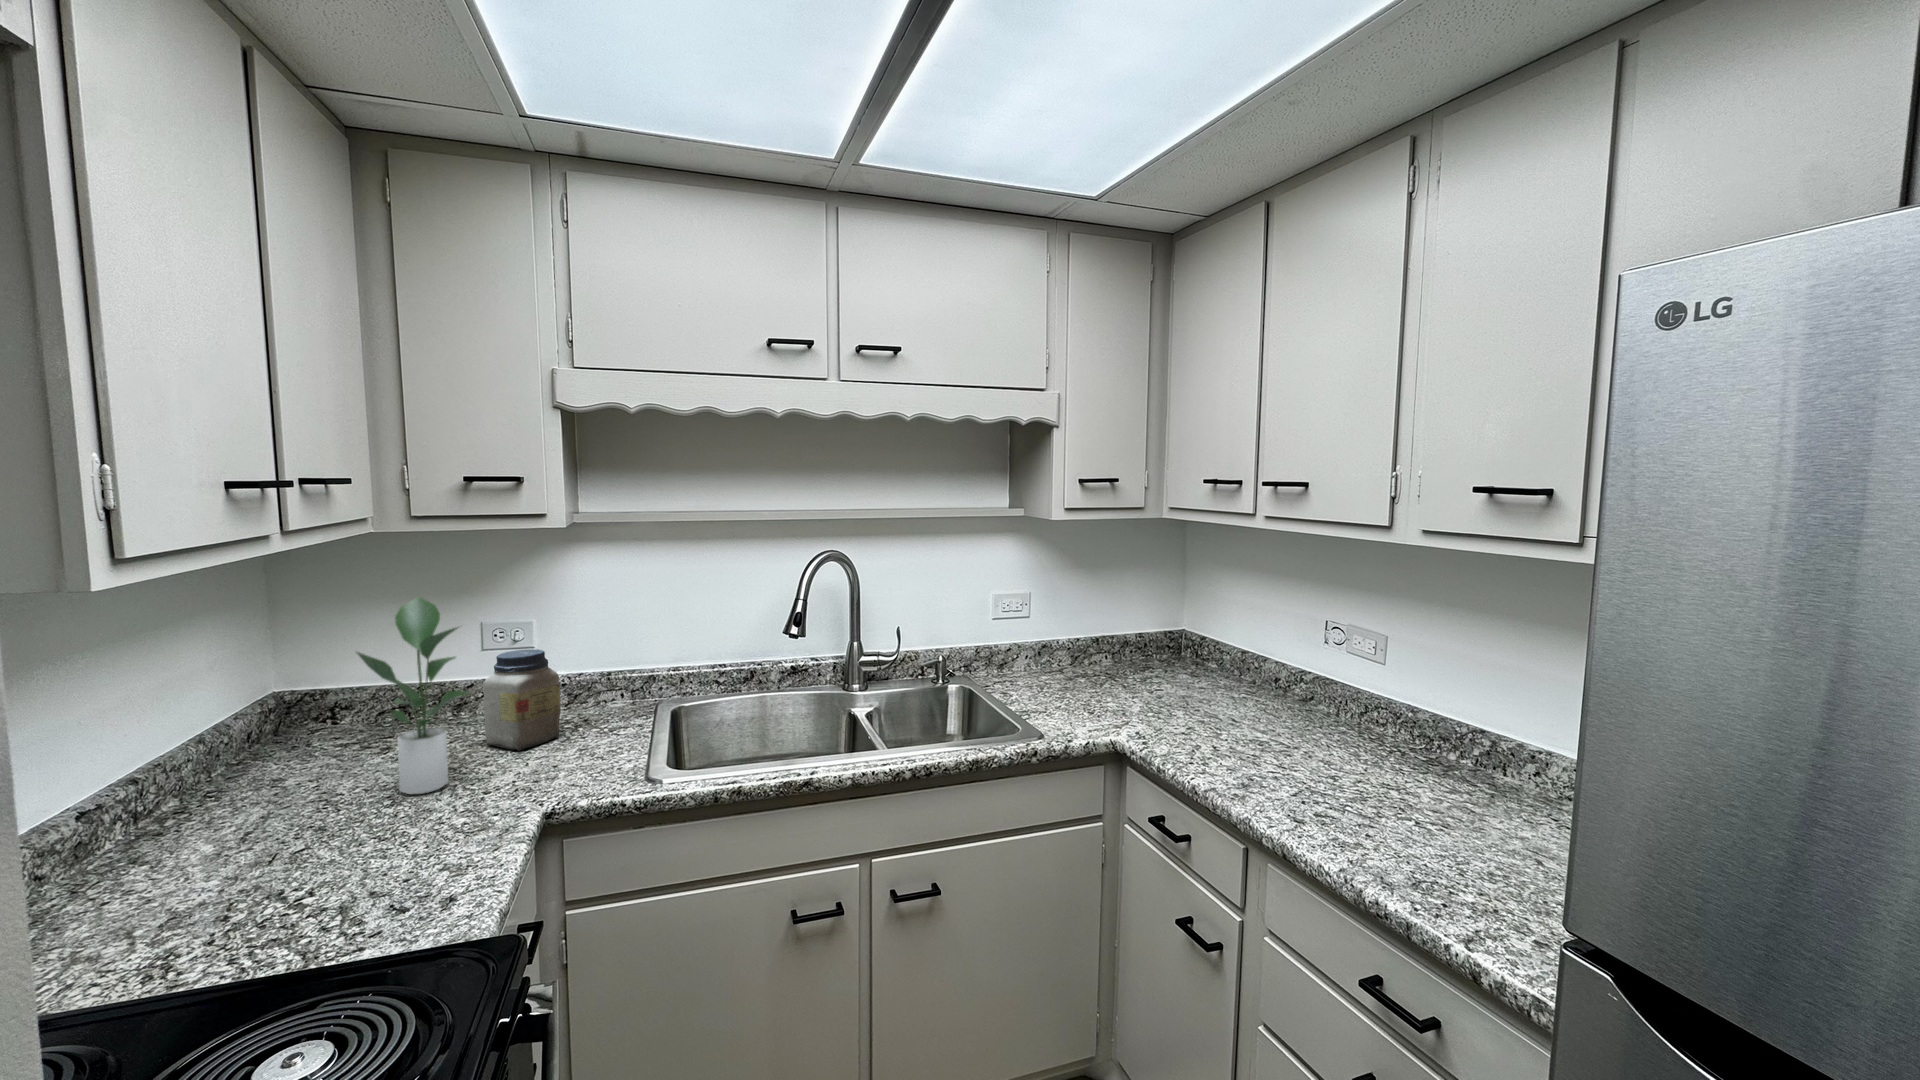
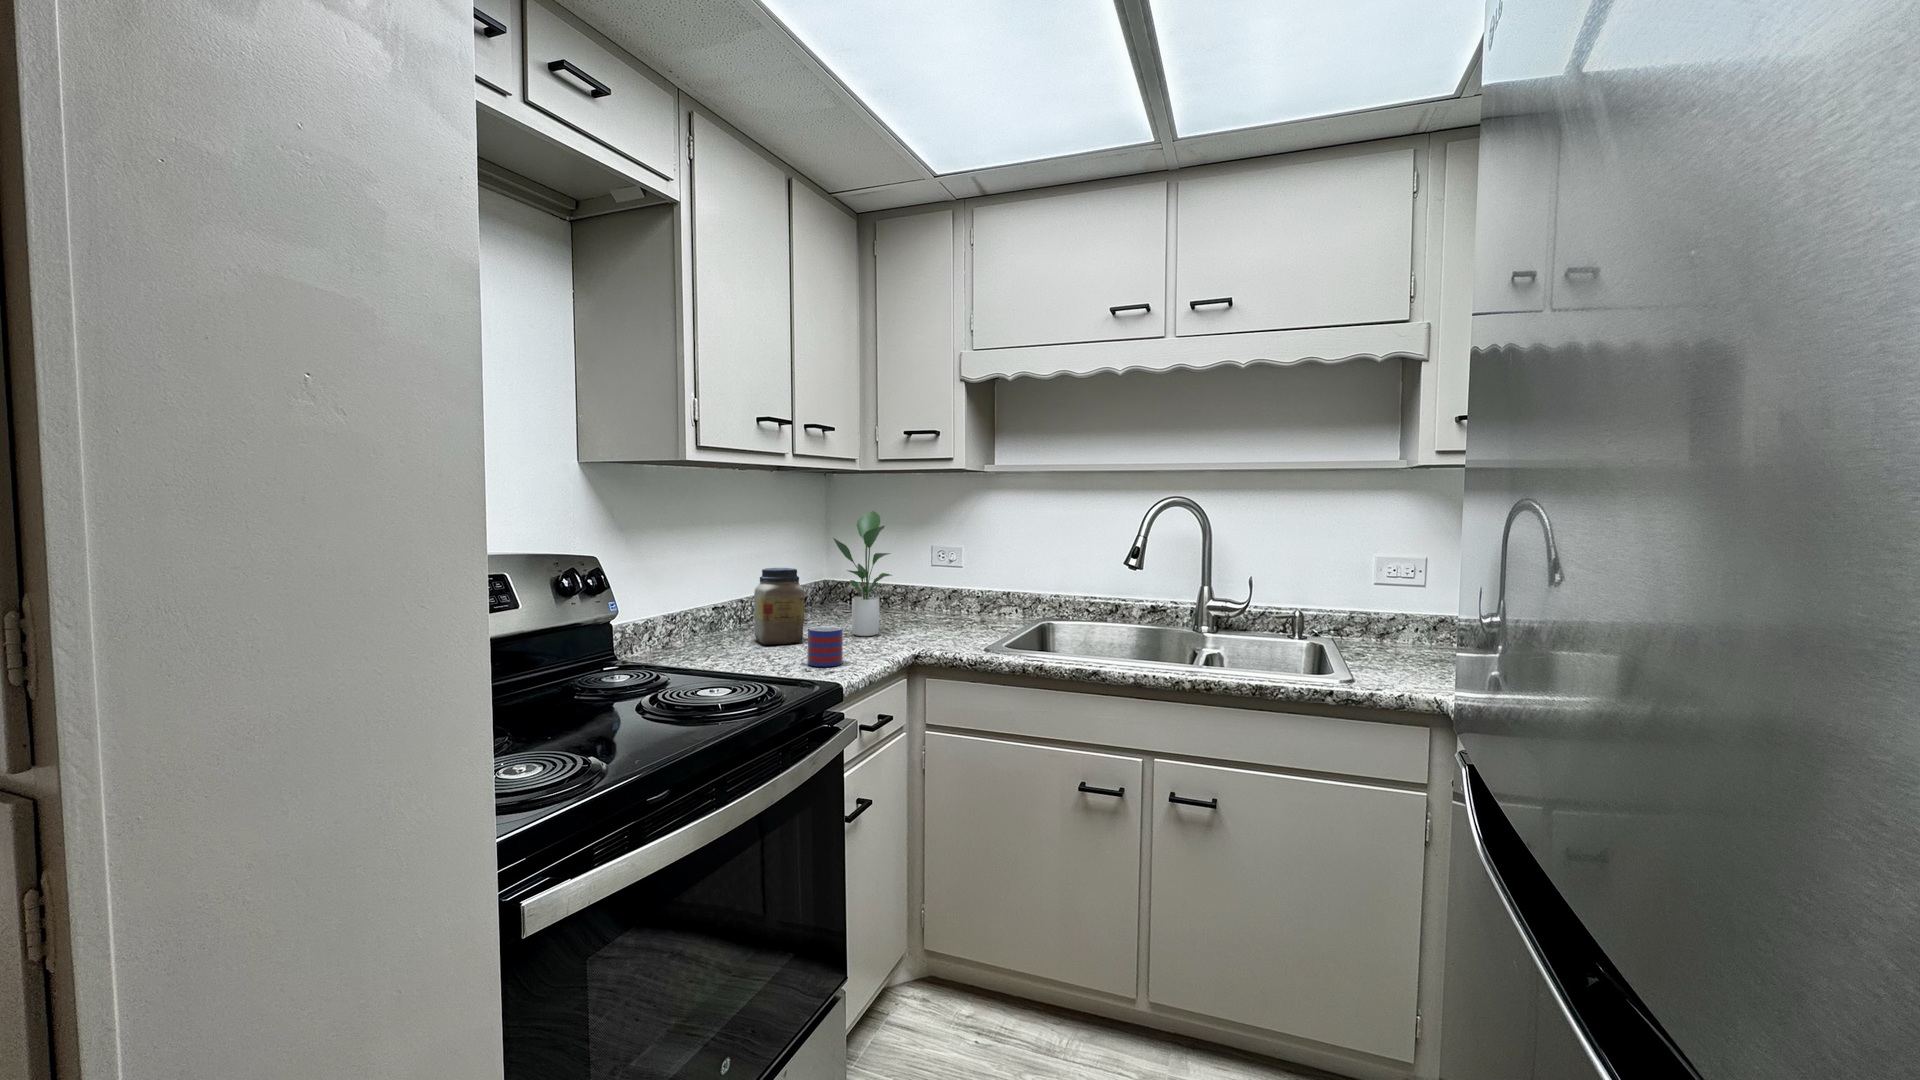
jar: present [483,649,561,751] -> present [754,568,804,645]
mug: none [371,815,450,896] -> present [808,626,843,667]

